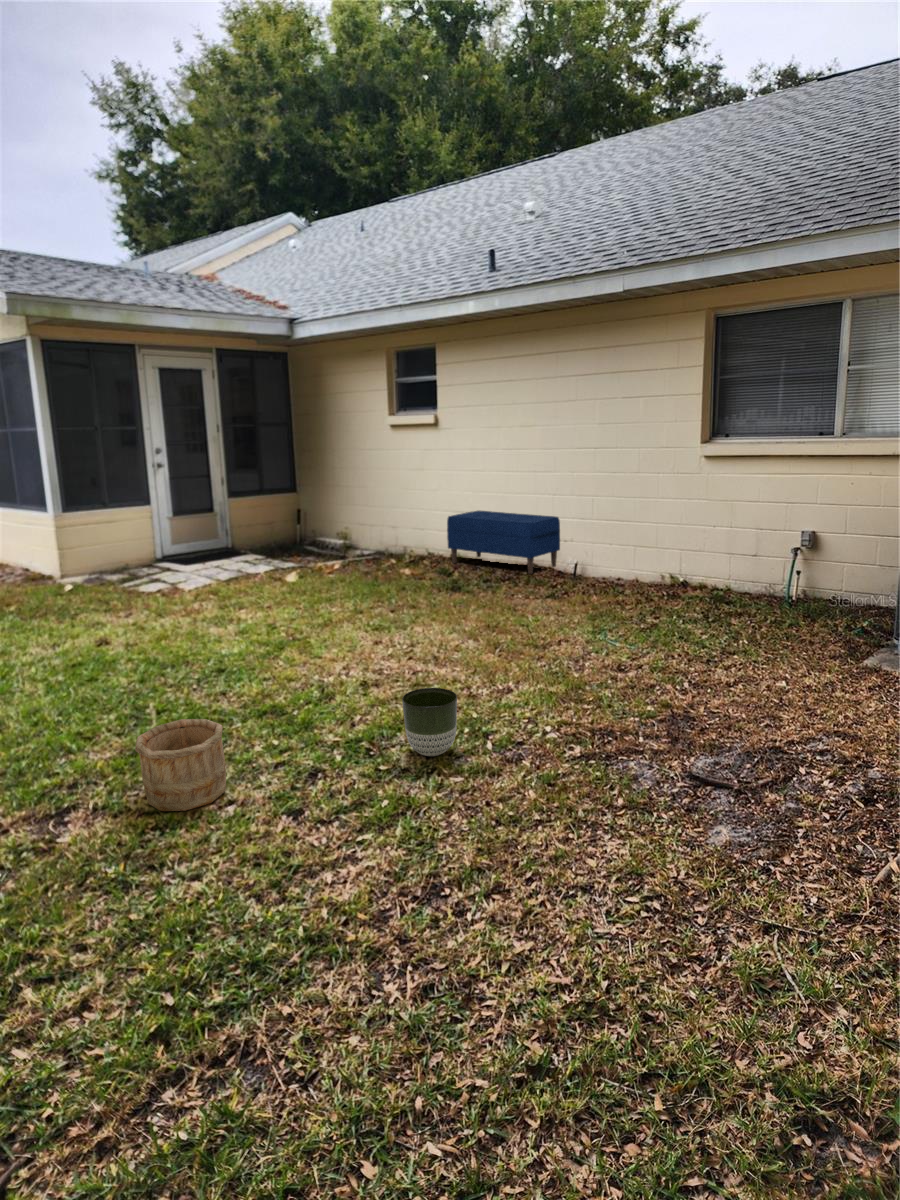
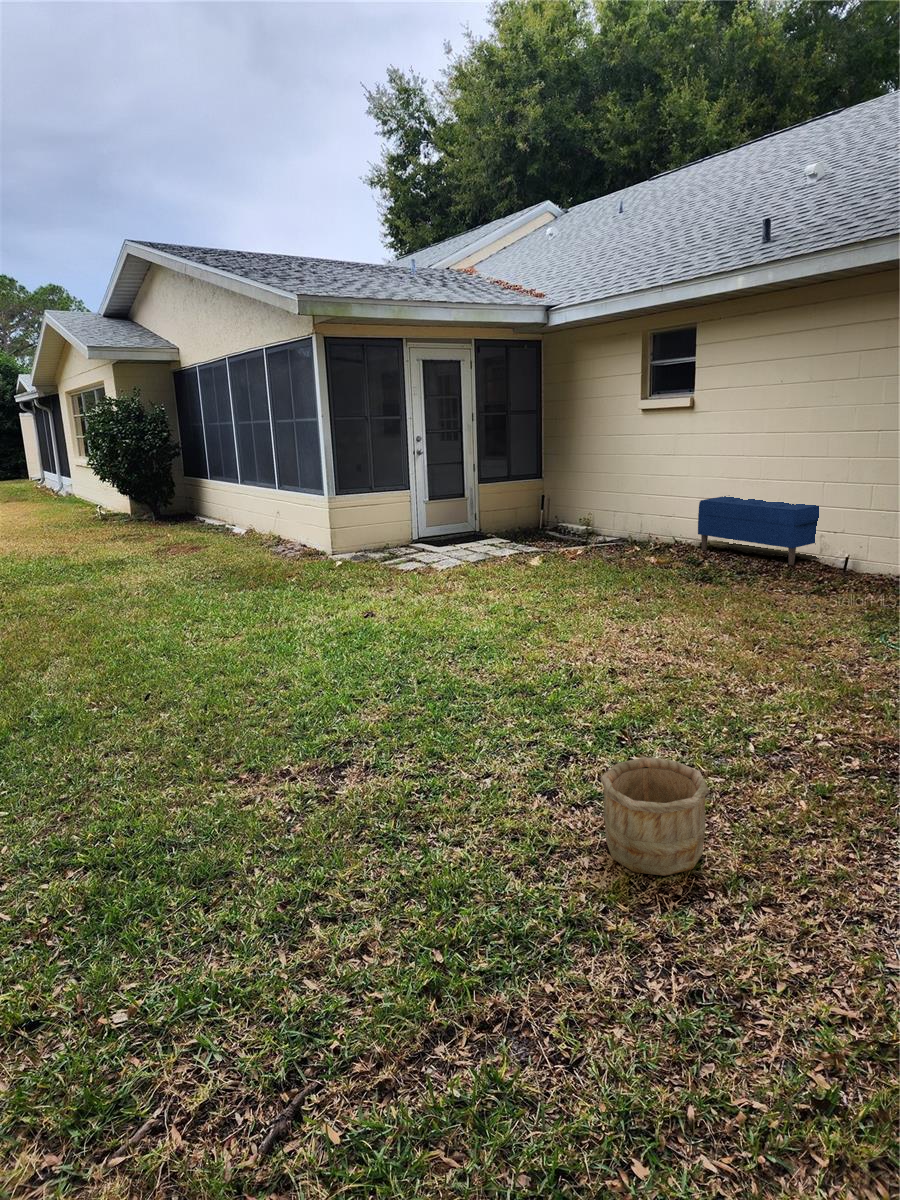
planter: present [402,688,457,756] -> none [661,681,721,752]
wooden bucket: present [135,719,226,811] -> present [601,757,709,876]

